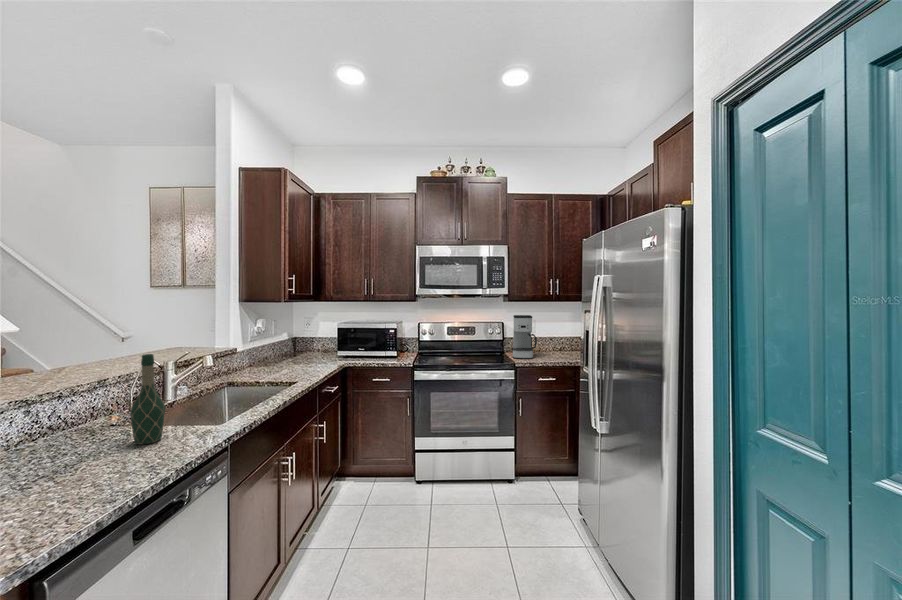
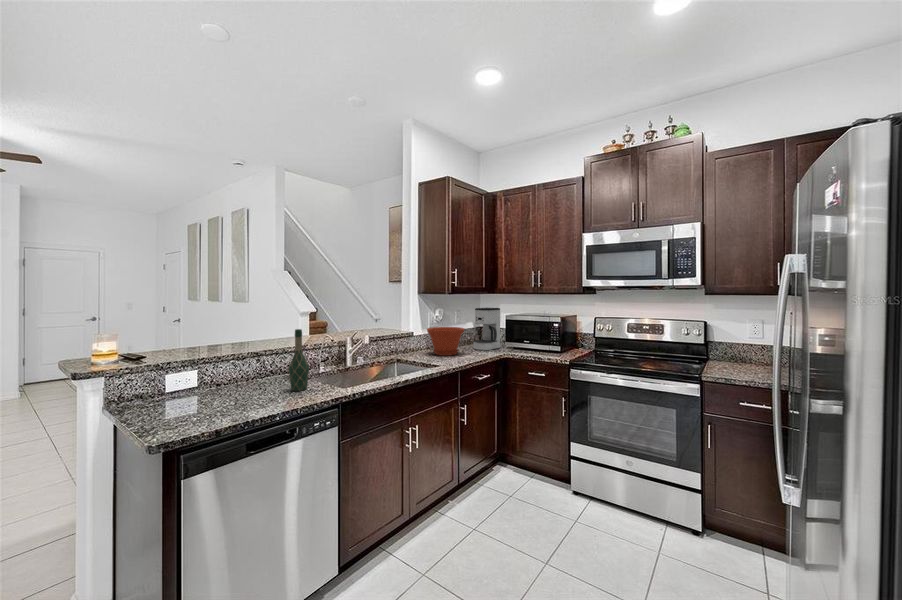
coffee maker: present [513,315,537,359] -> present [473,308,500,351]
plant pot: none [256,339,304,372] -> present [427,327,464,356]

